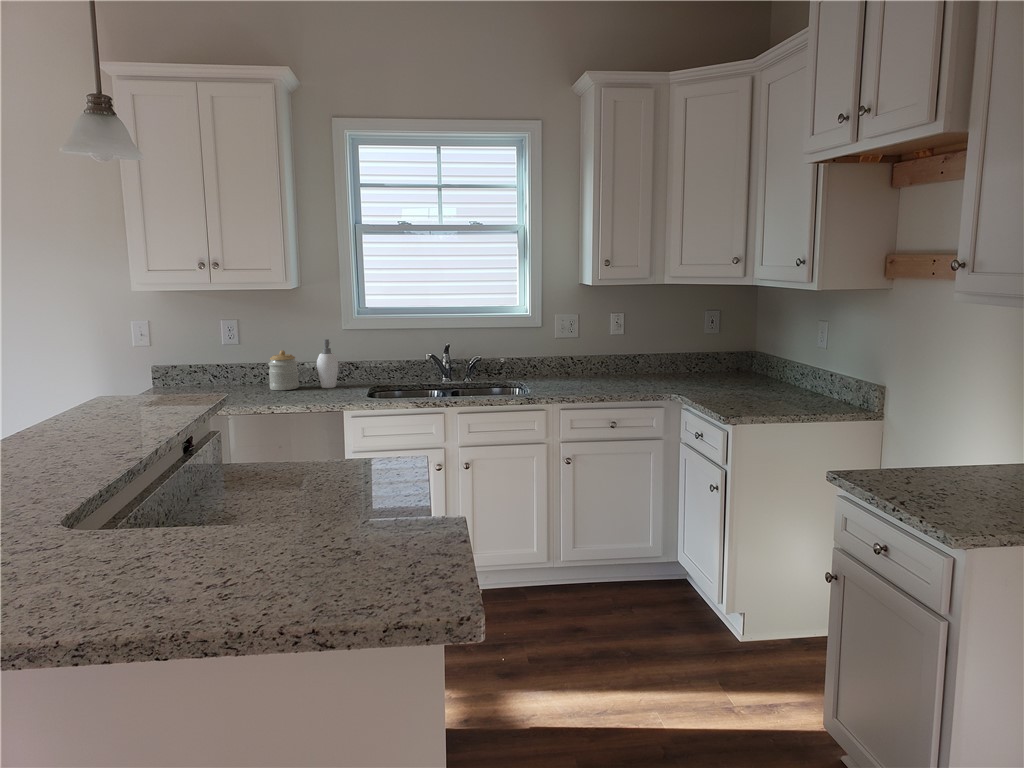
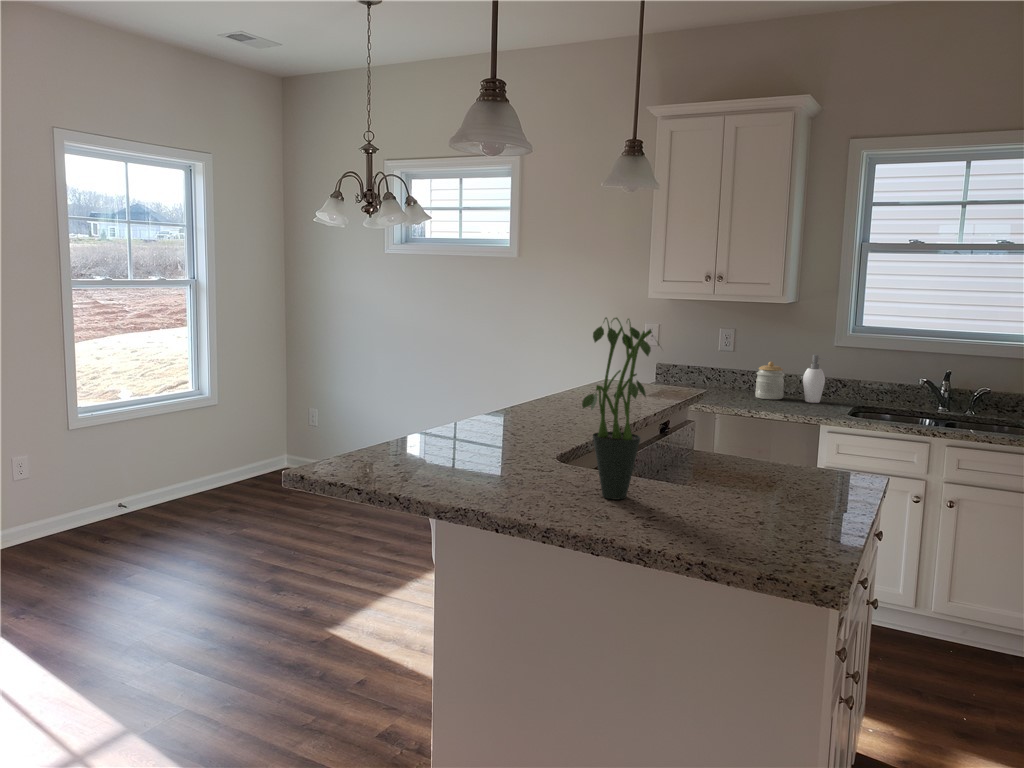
potted plant: none [100,325,209,569] -> present [582,317,652,500]

